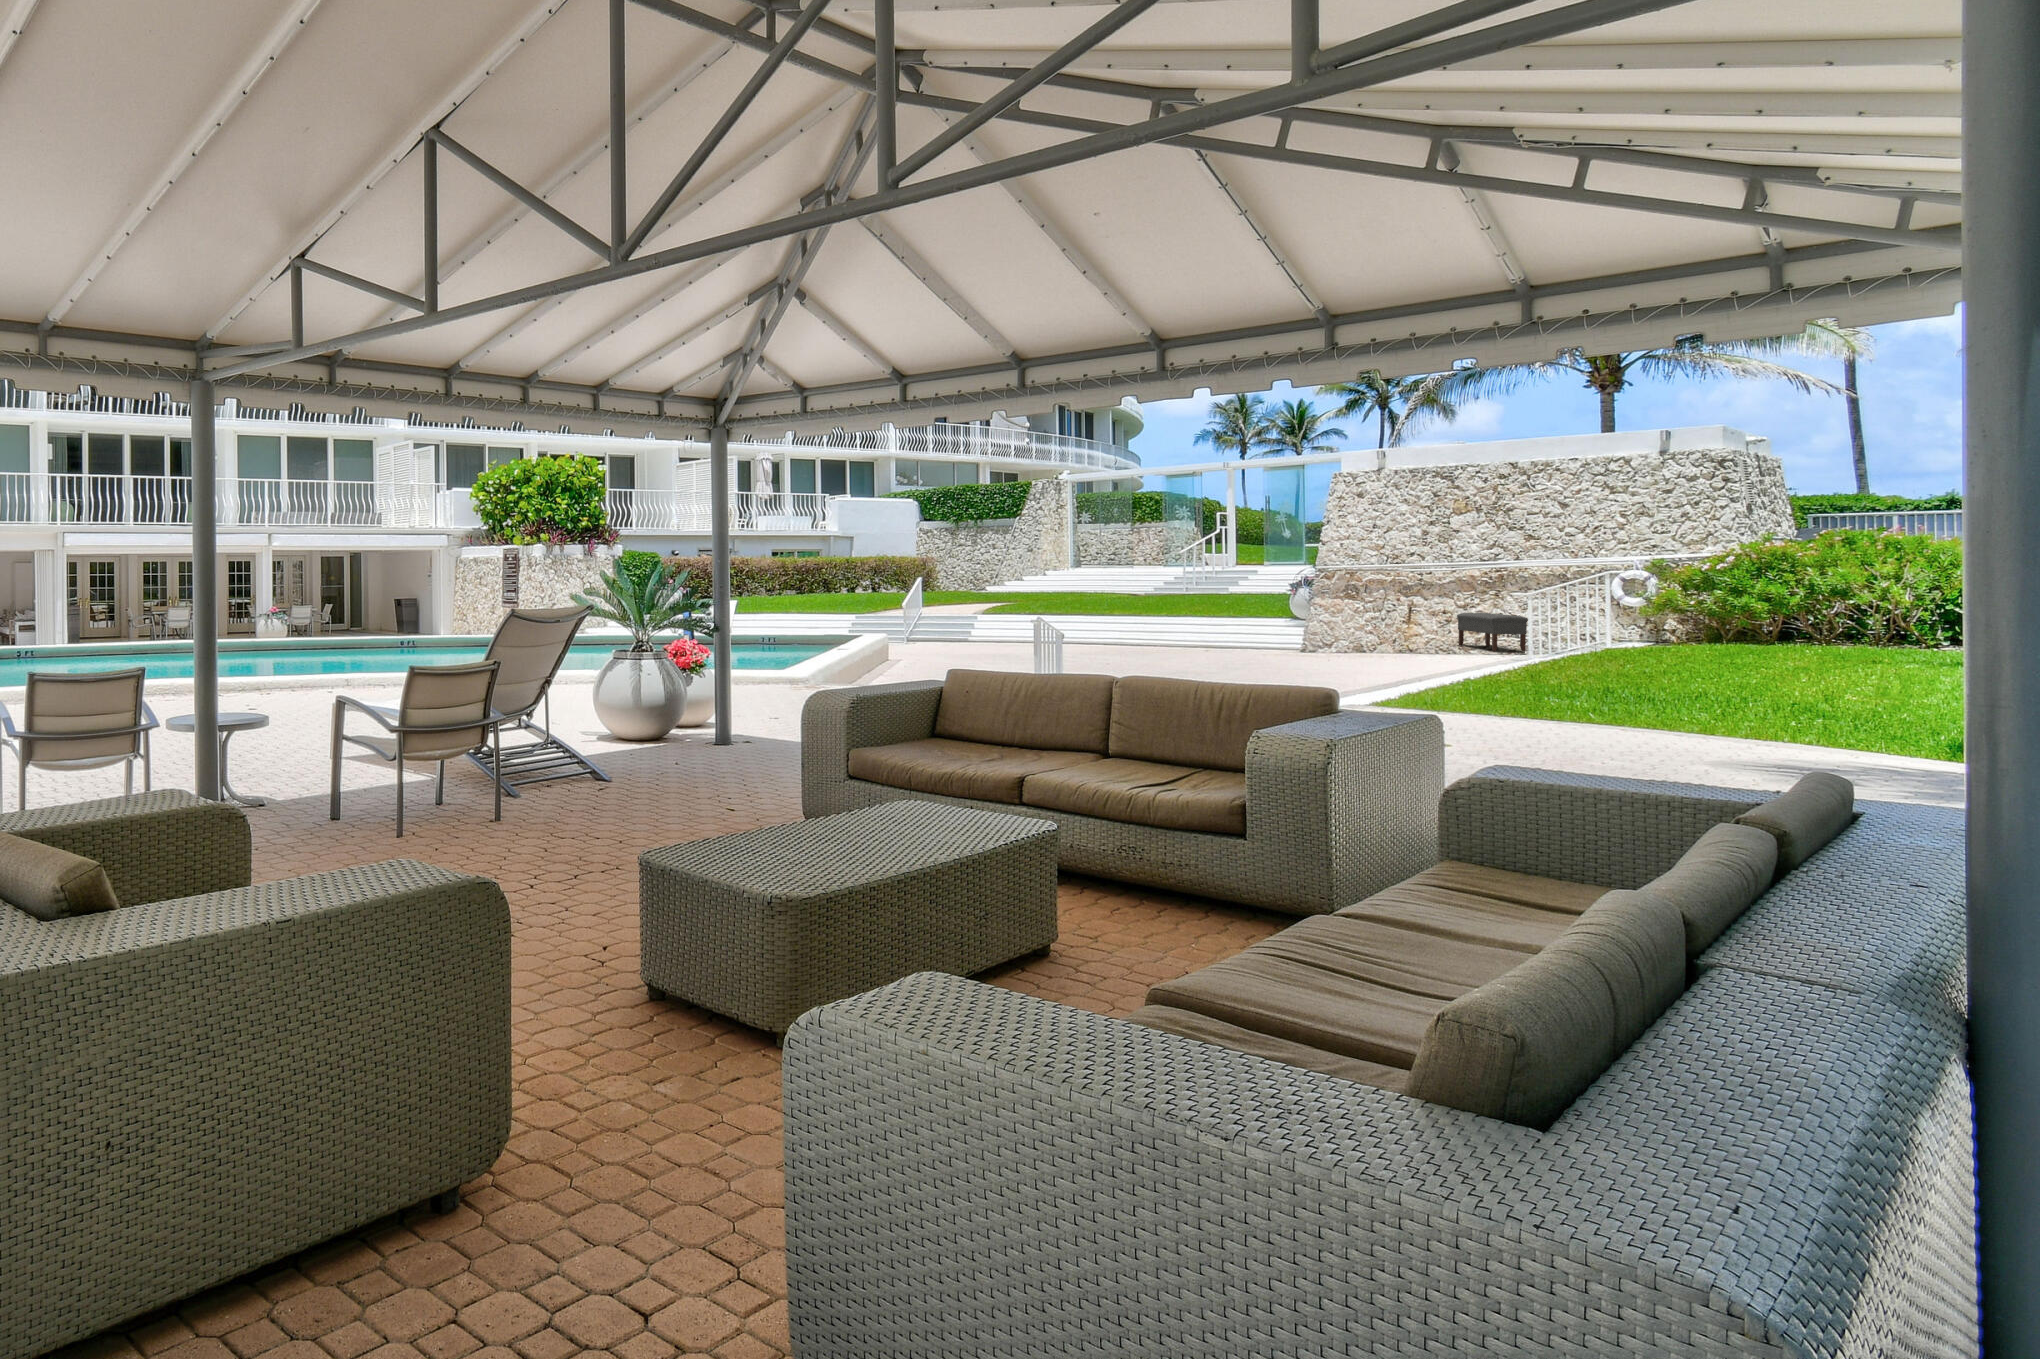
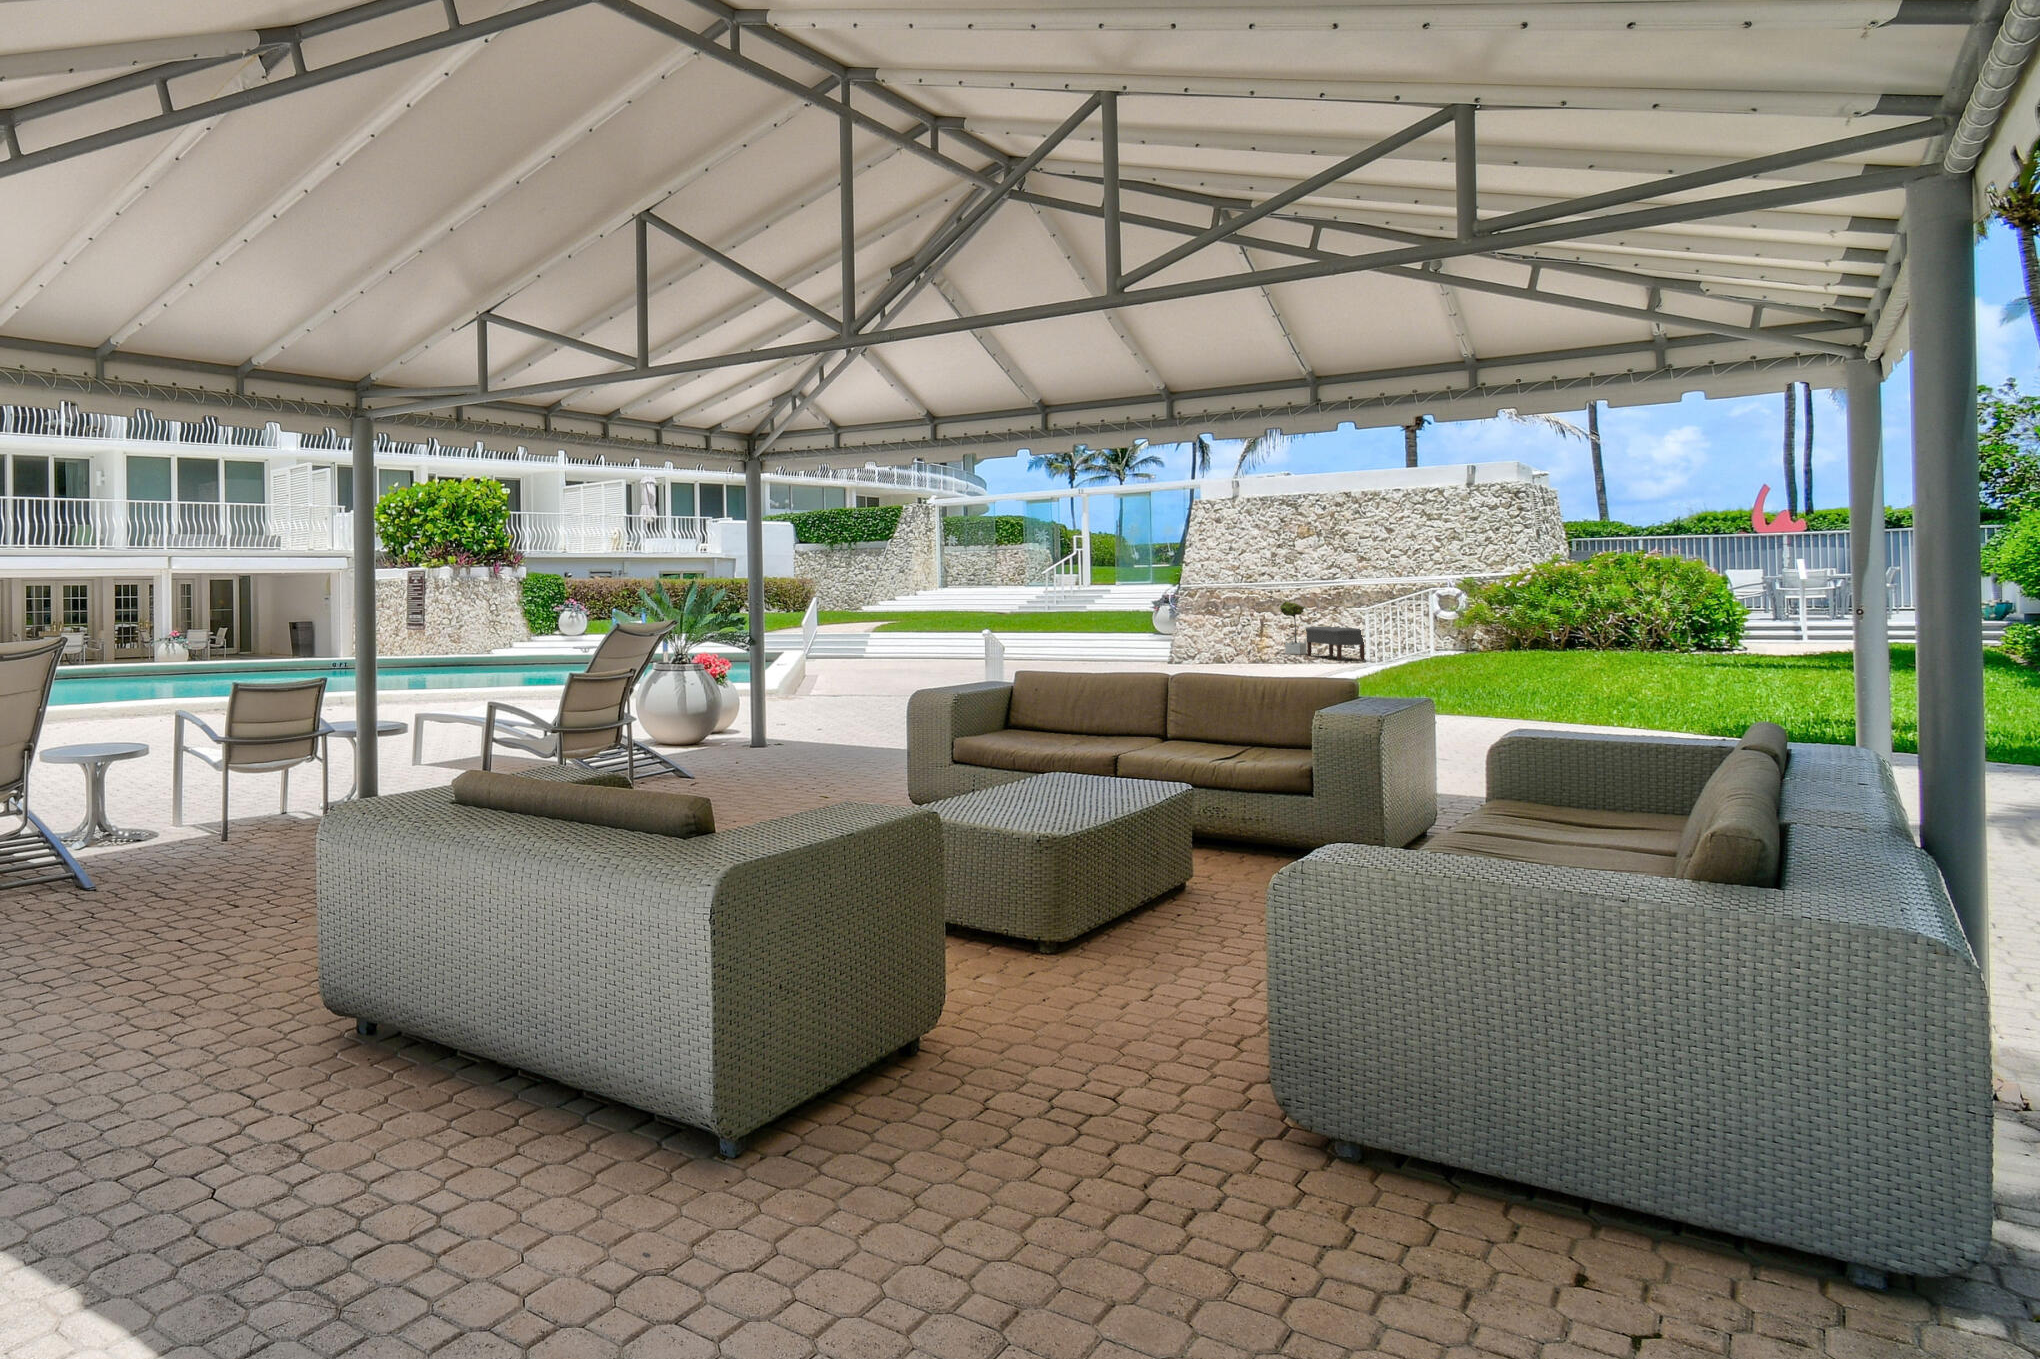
potted tree: none [1428,584,1459,643] -> present [1280,602,1307,654]

